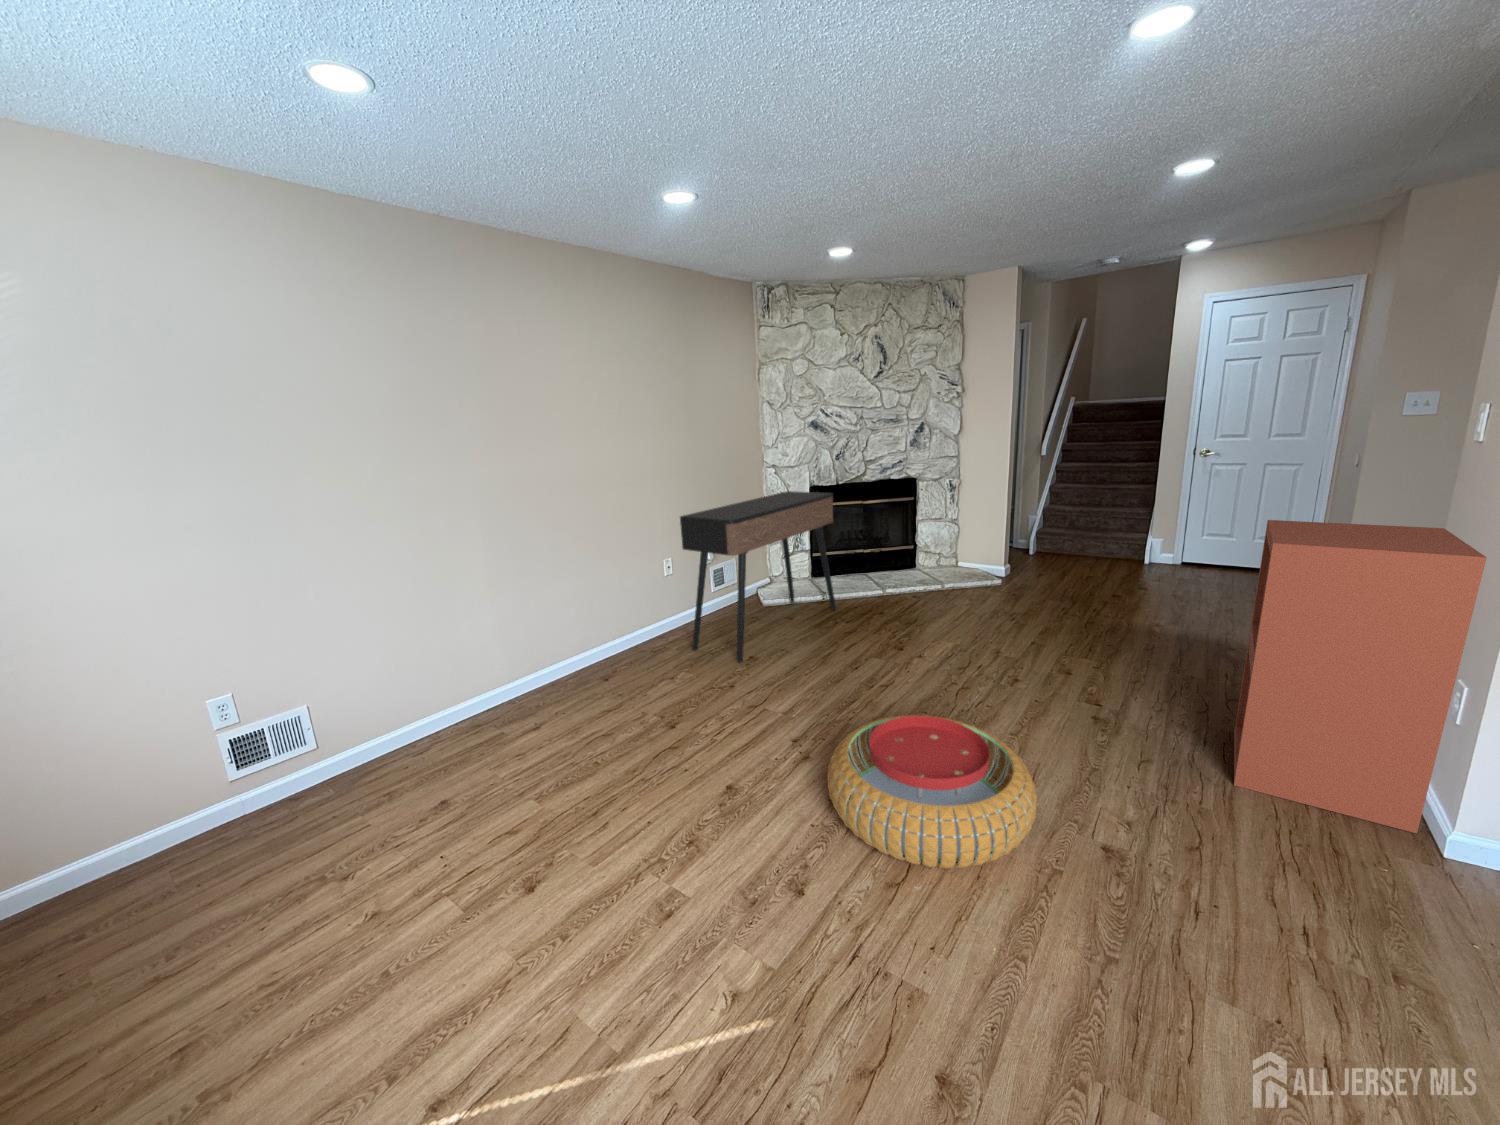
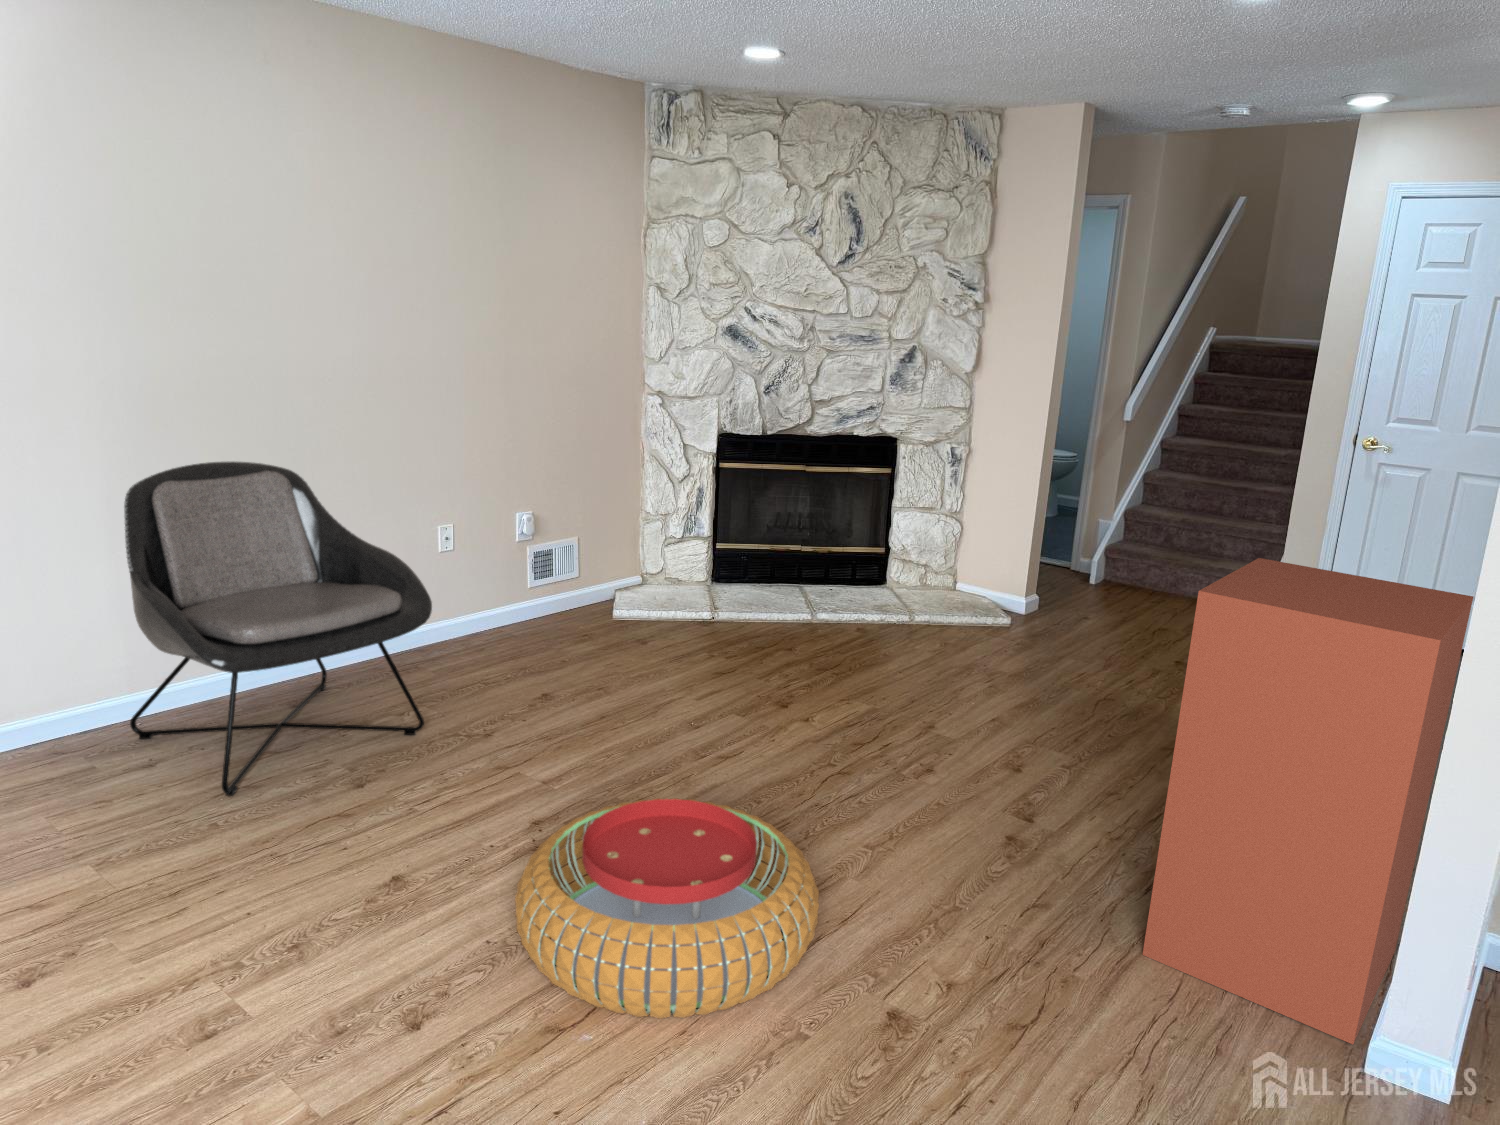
console table: present [680,491,836,662] -> none [446,436,725,703]
lounge chair: none [503,531,696,743] -> present [124,461,432,796]

